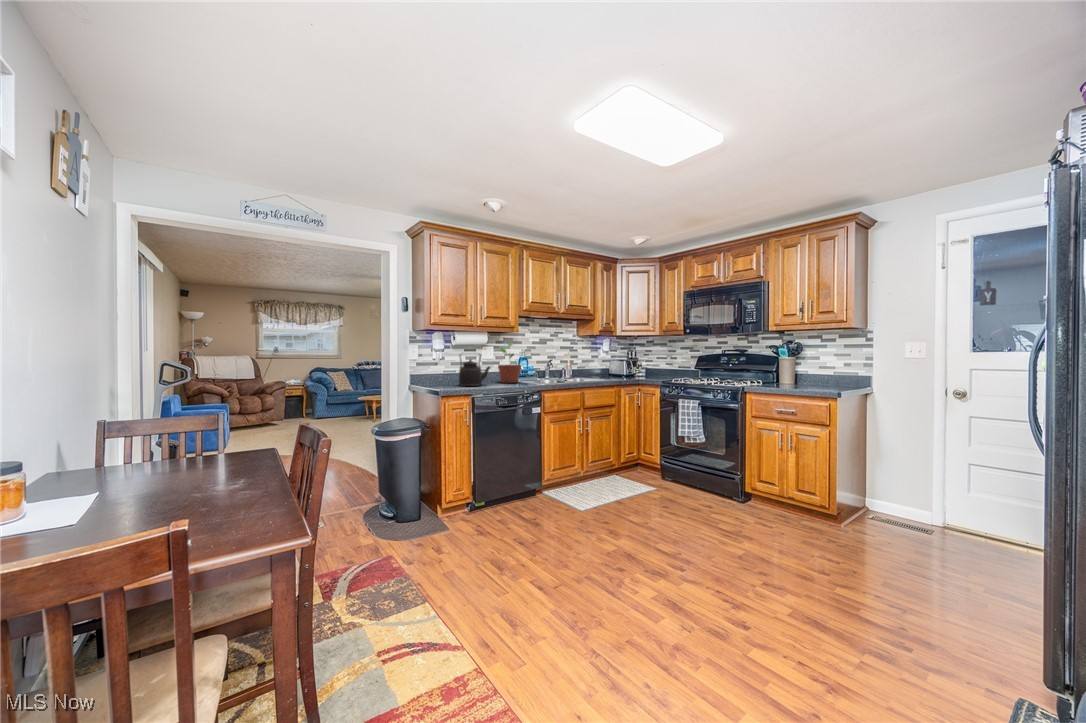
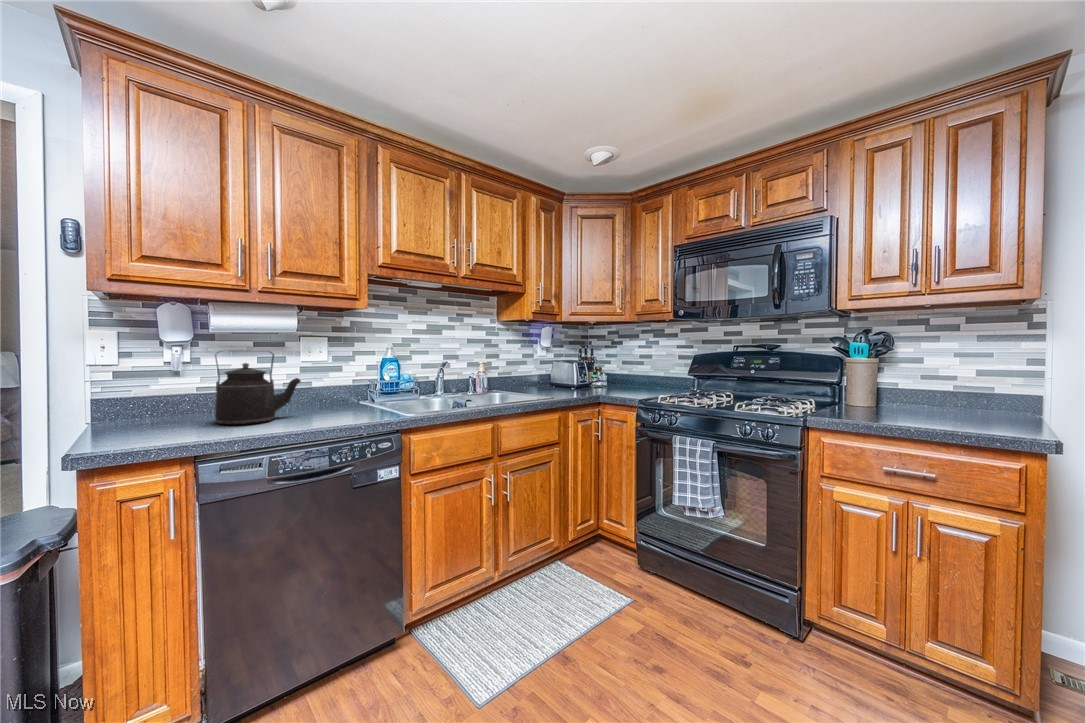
potted plant: present [498,343,521,383] -> none [329,331,378,409]

